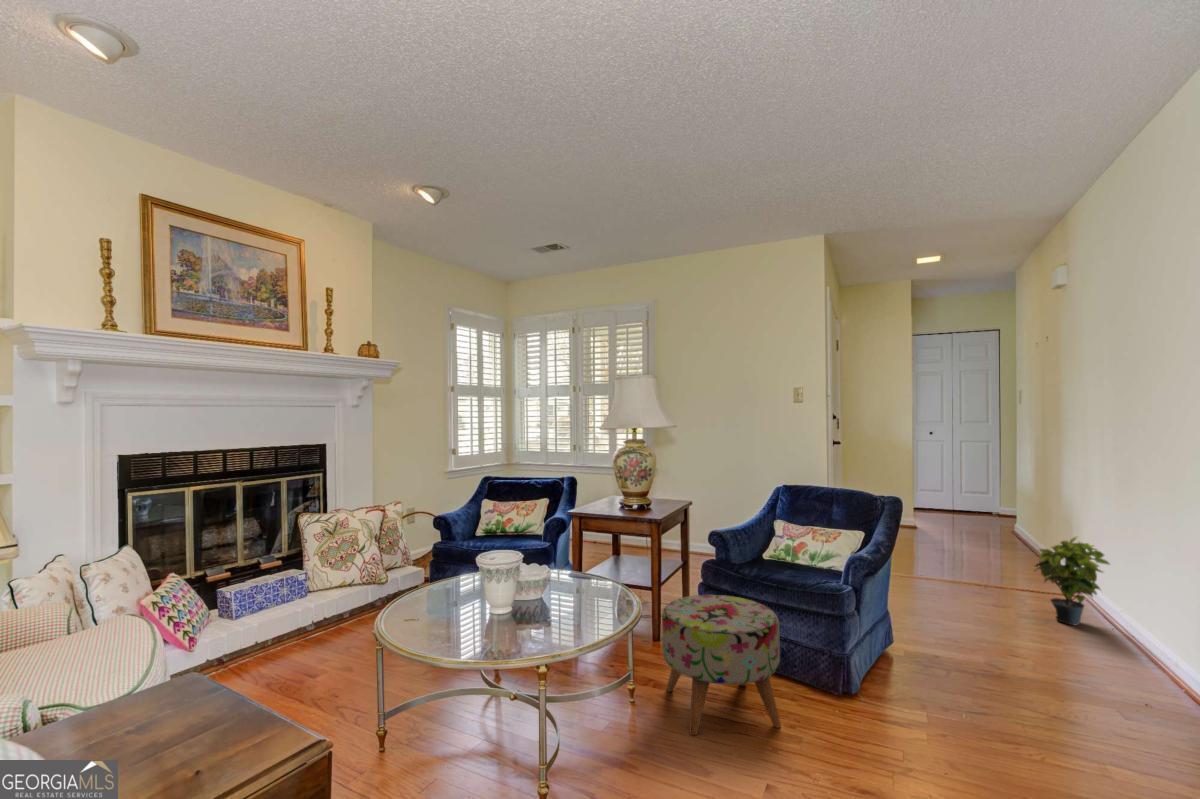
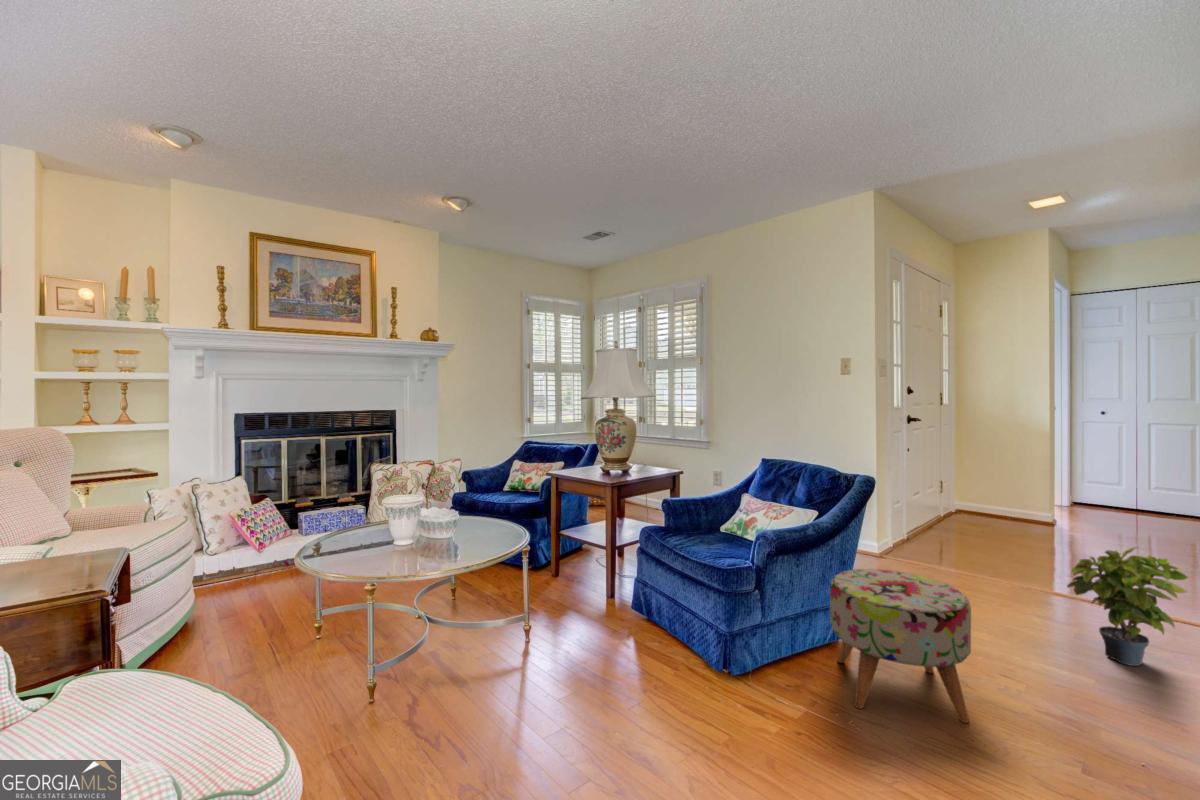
ottoman: present [662,595,781,735] -> present [830,569,971,723]

